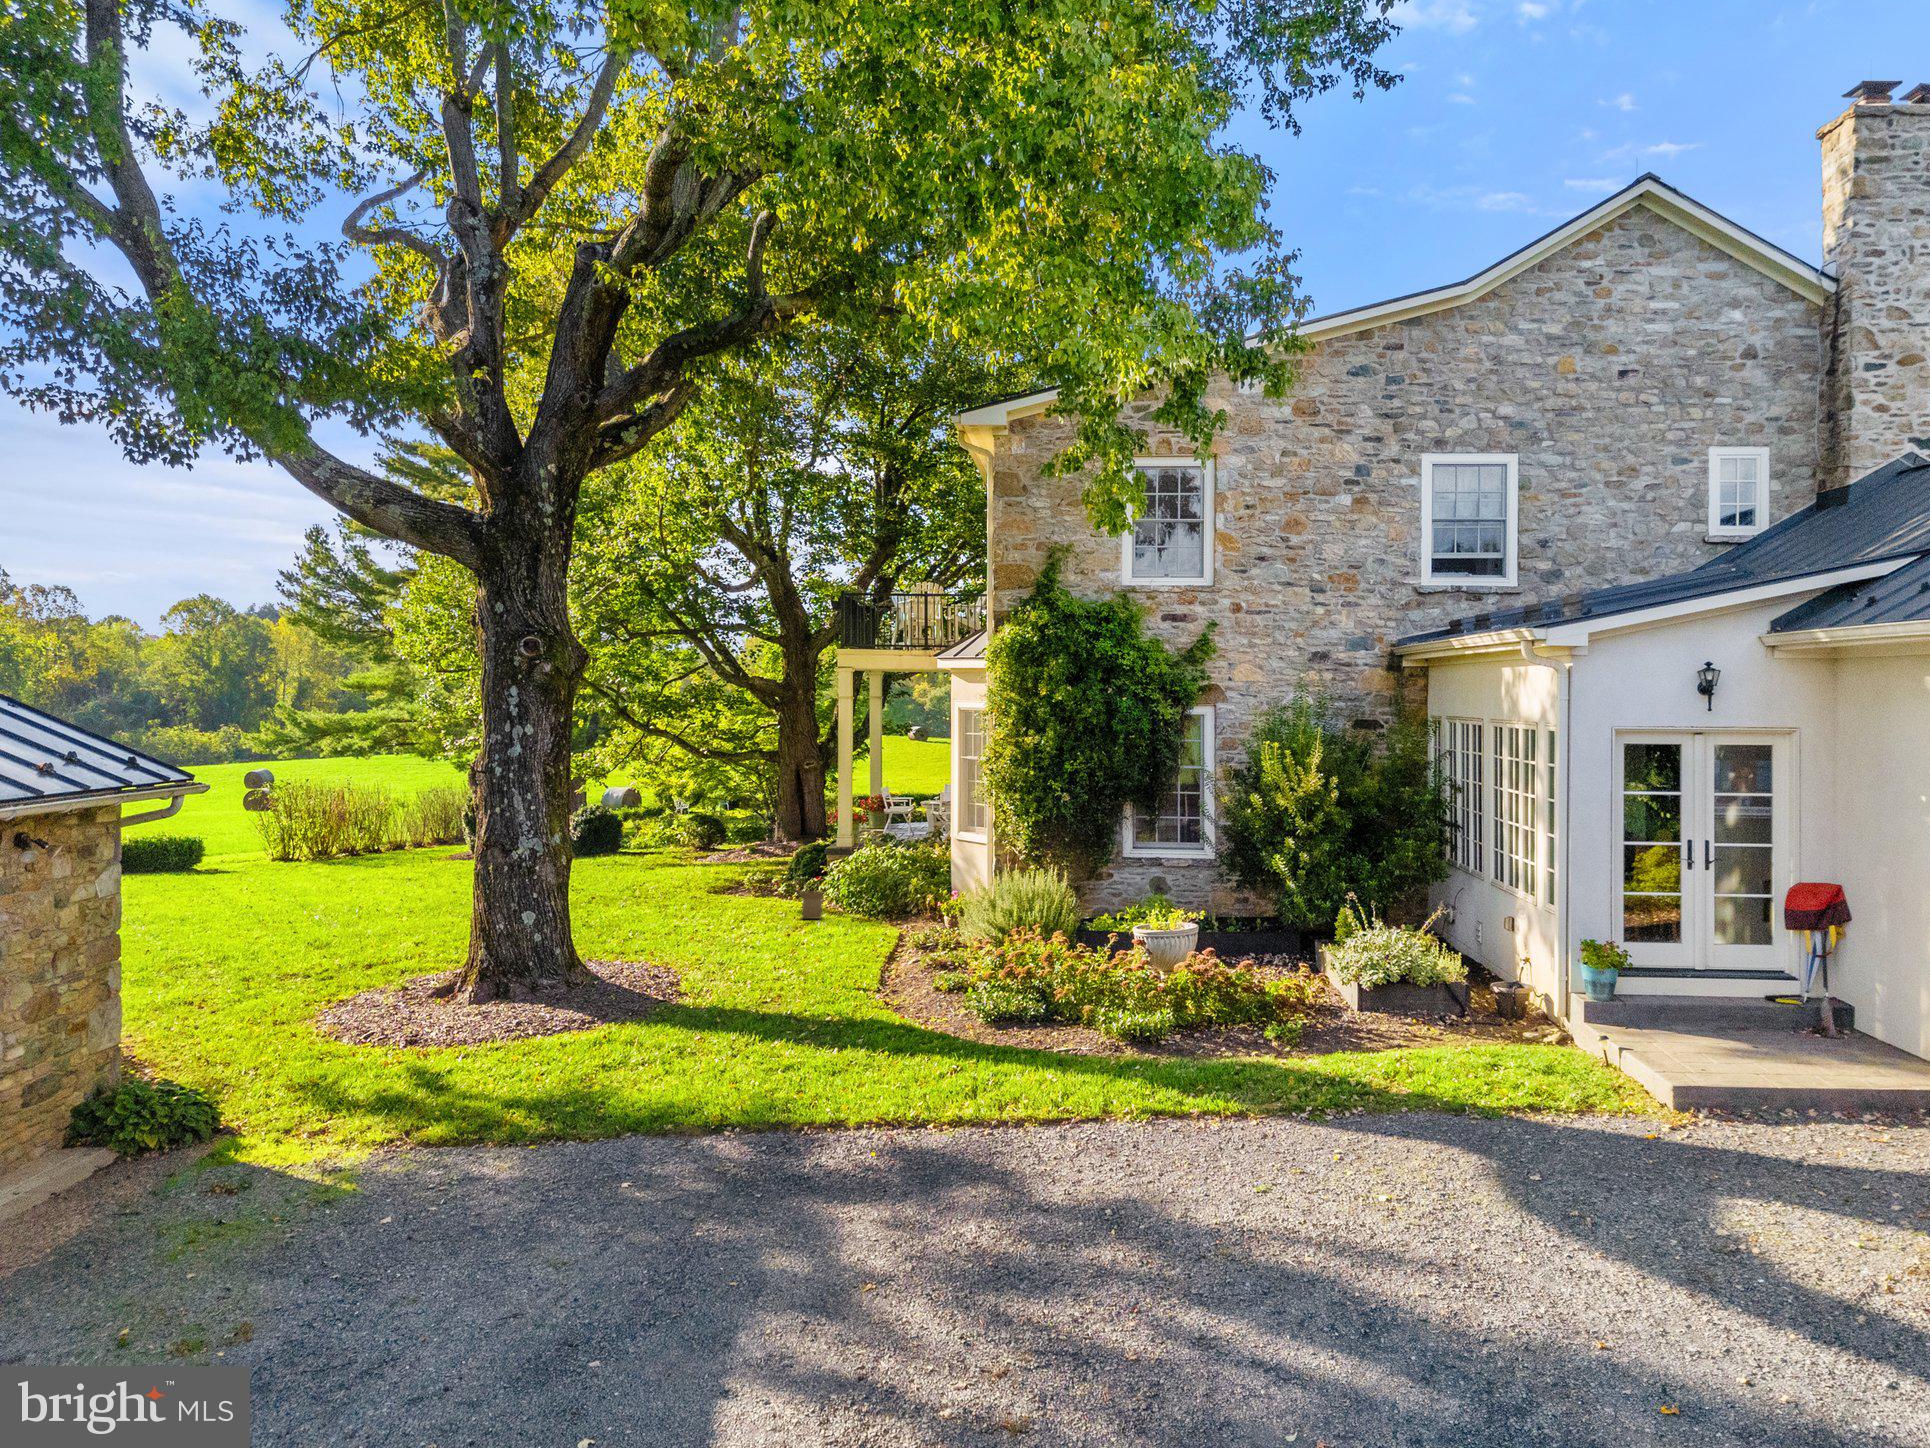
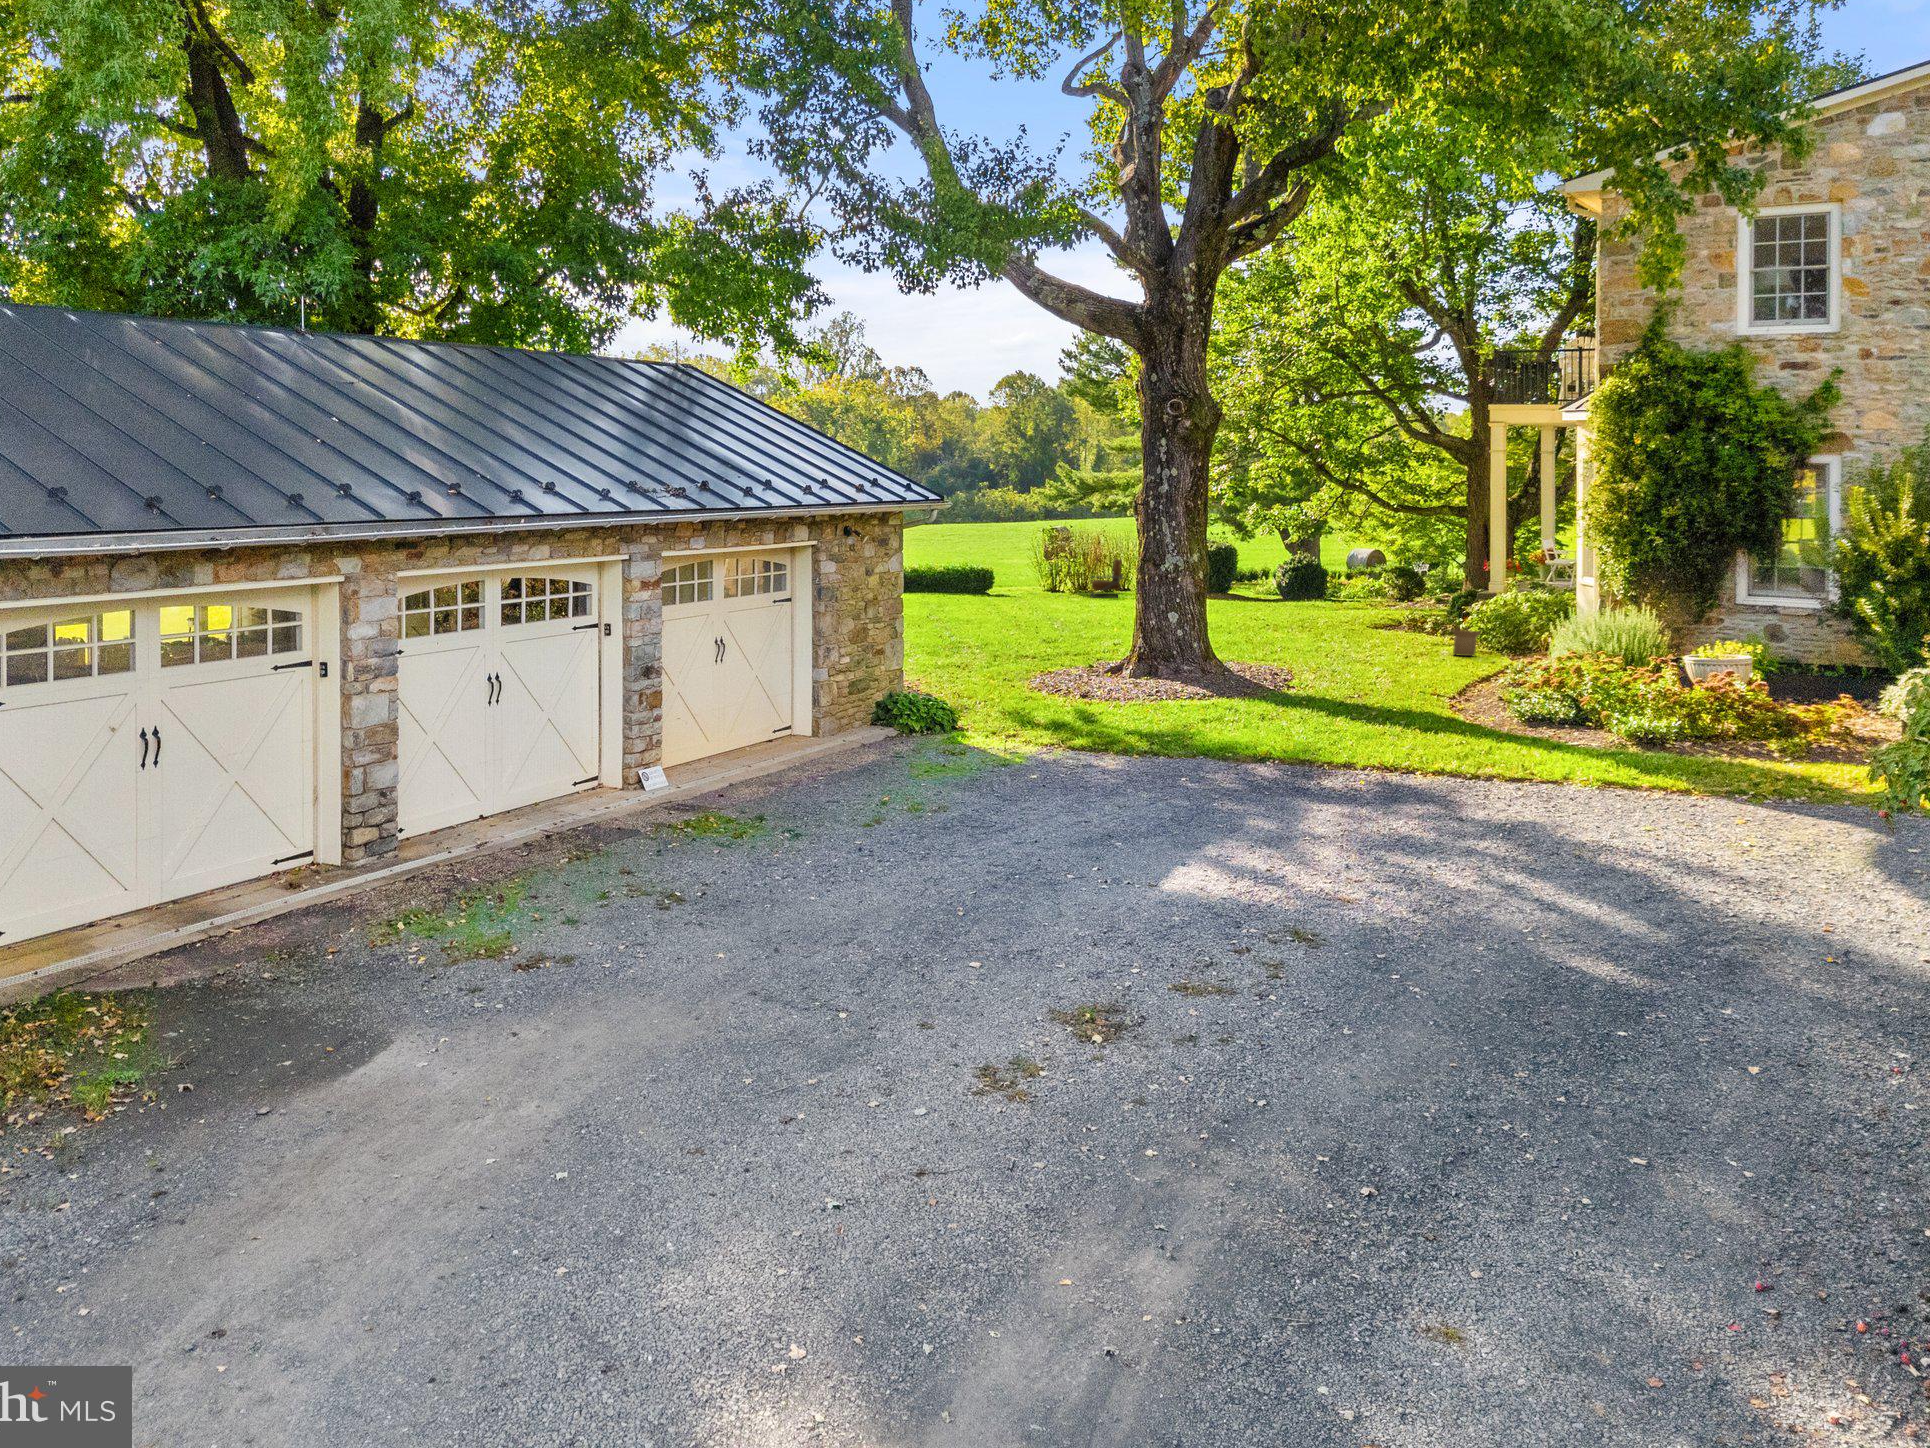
lounge chair: none [337,817,386,866] -> present [1091,559,1123,598]

